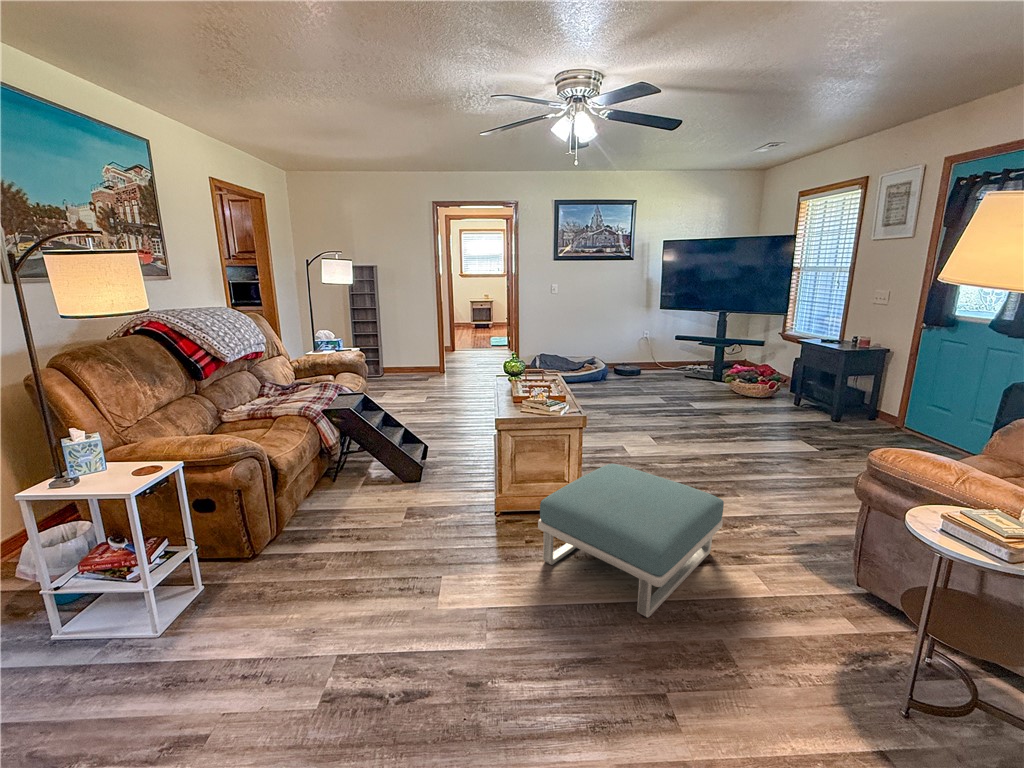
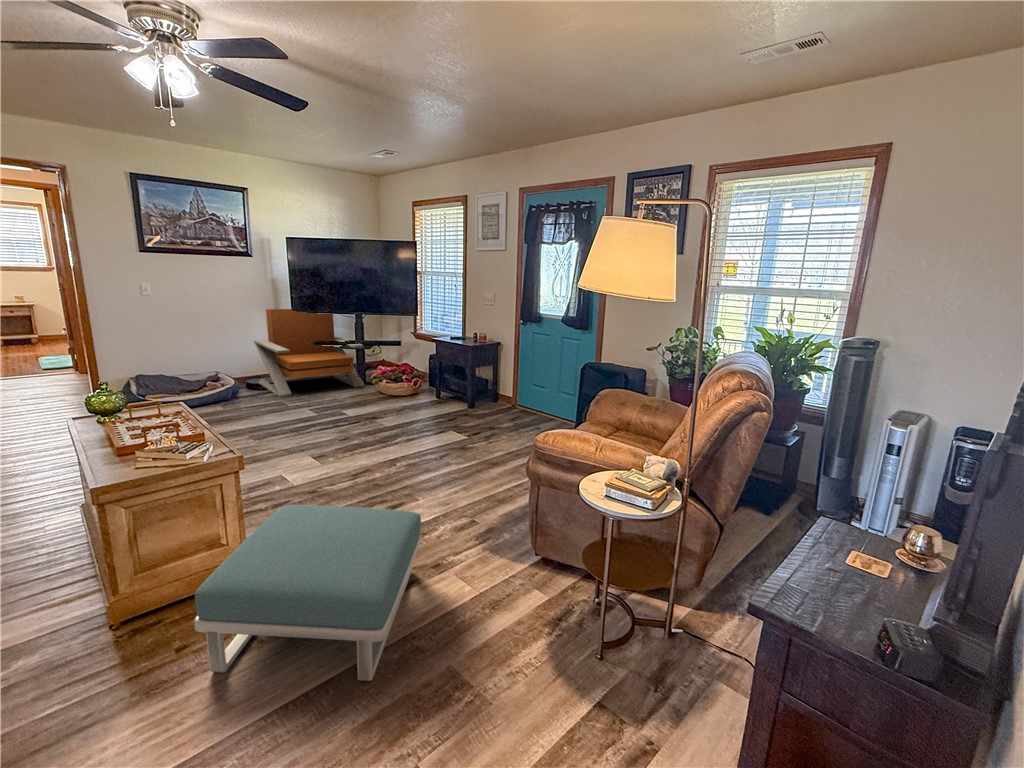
lounge chair: none [624,307,721,384] -> present [254,309,364,397]

